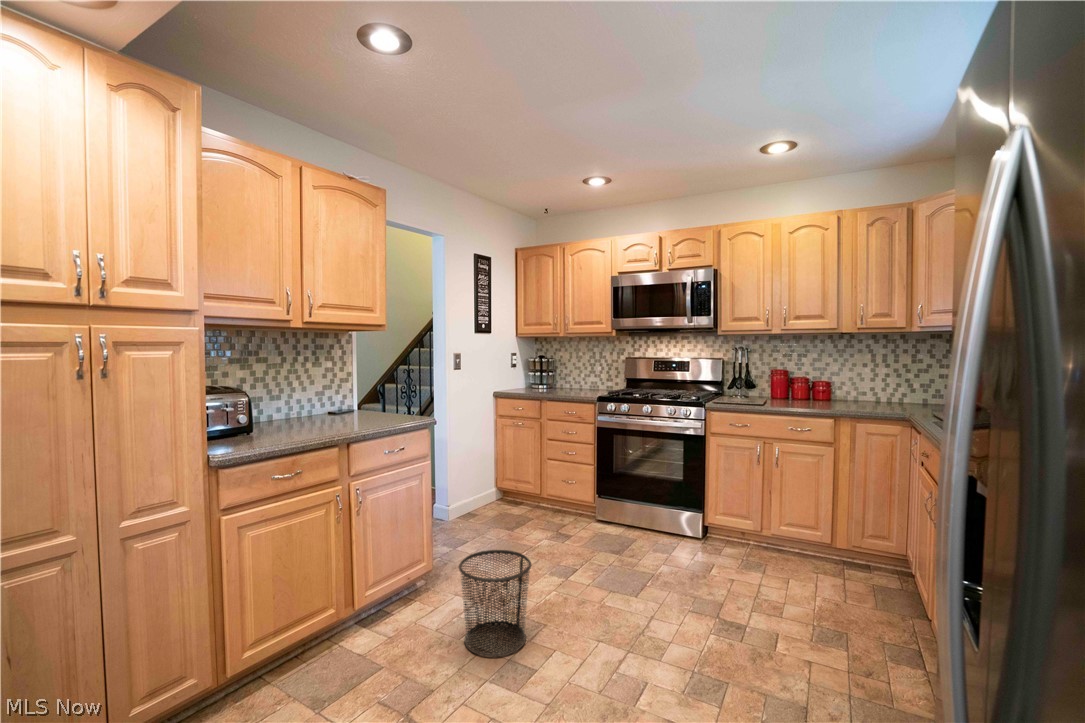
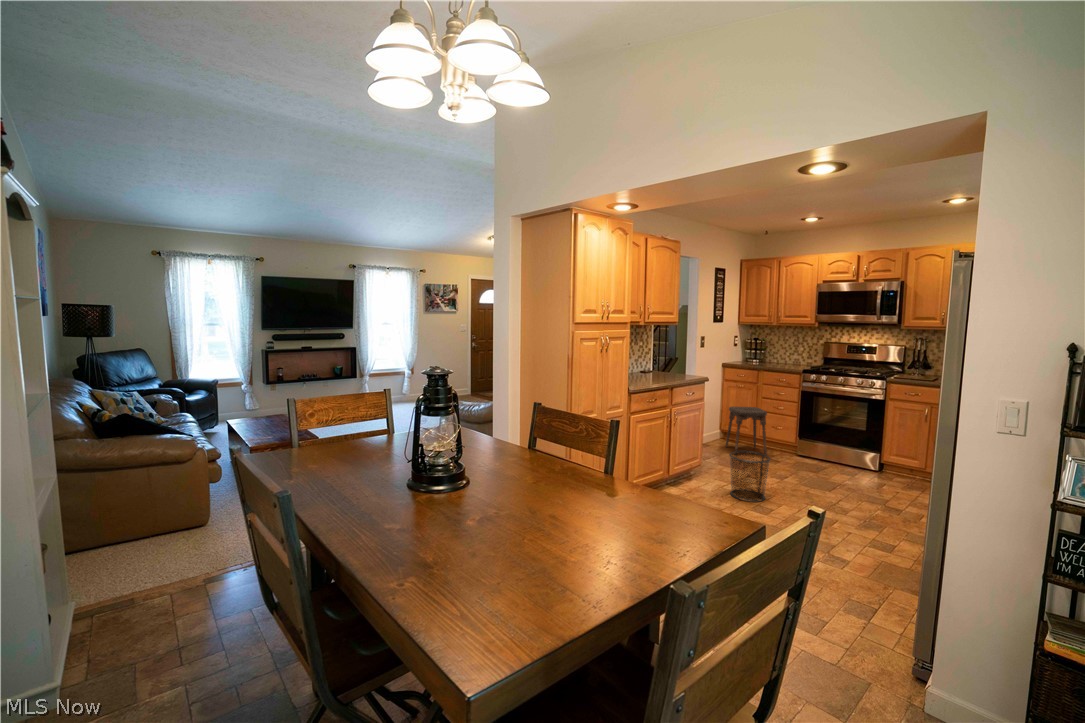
stool: none [498,456,553,536] -> present [726,406,767,455]

